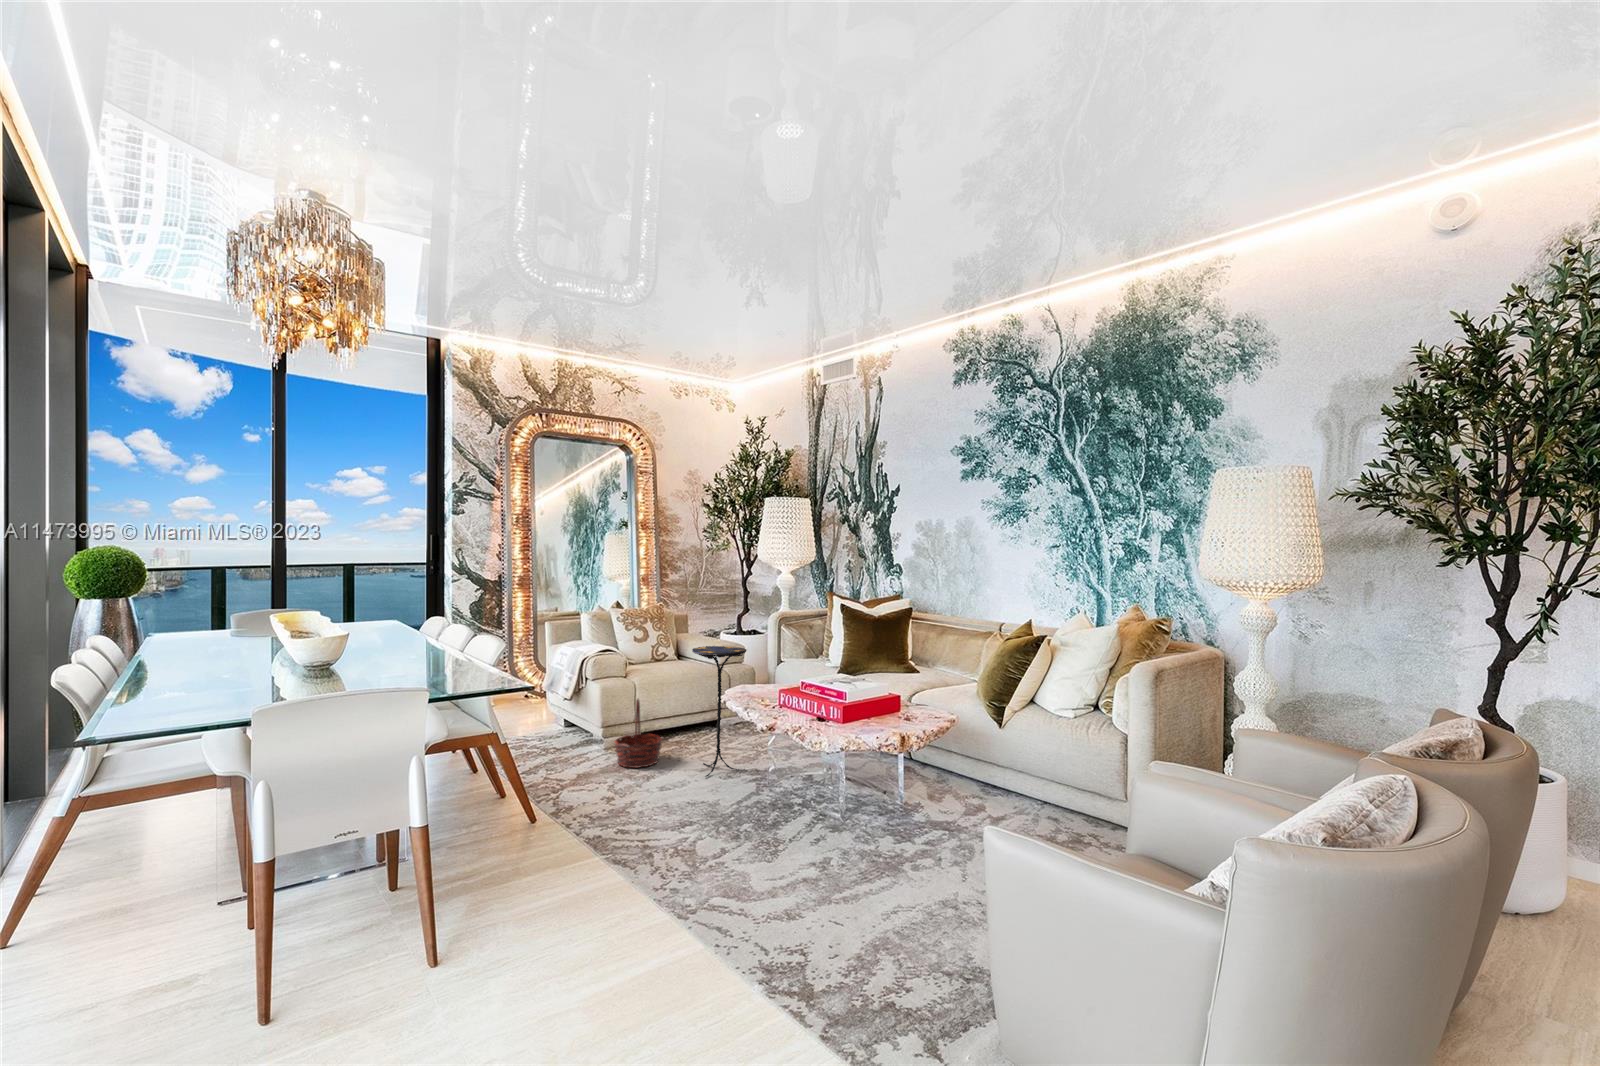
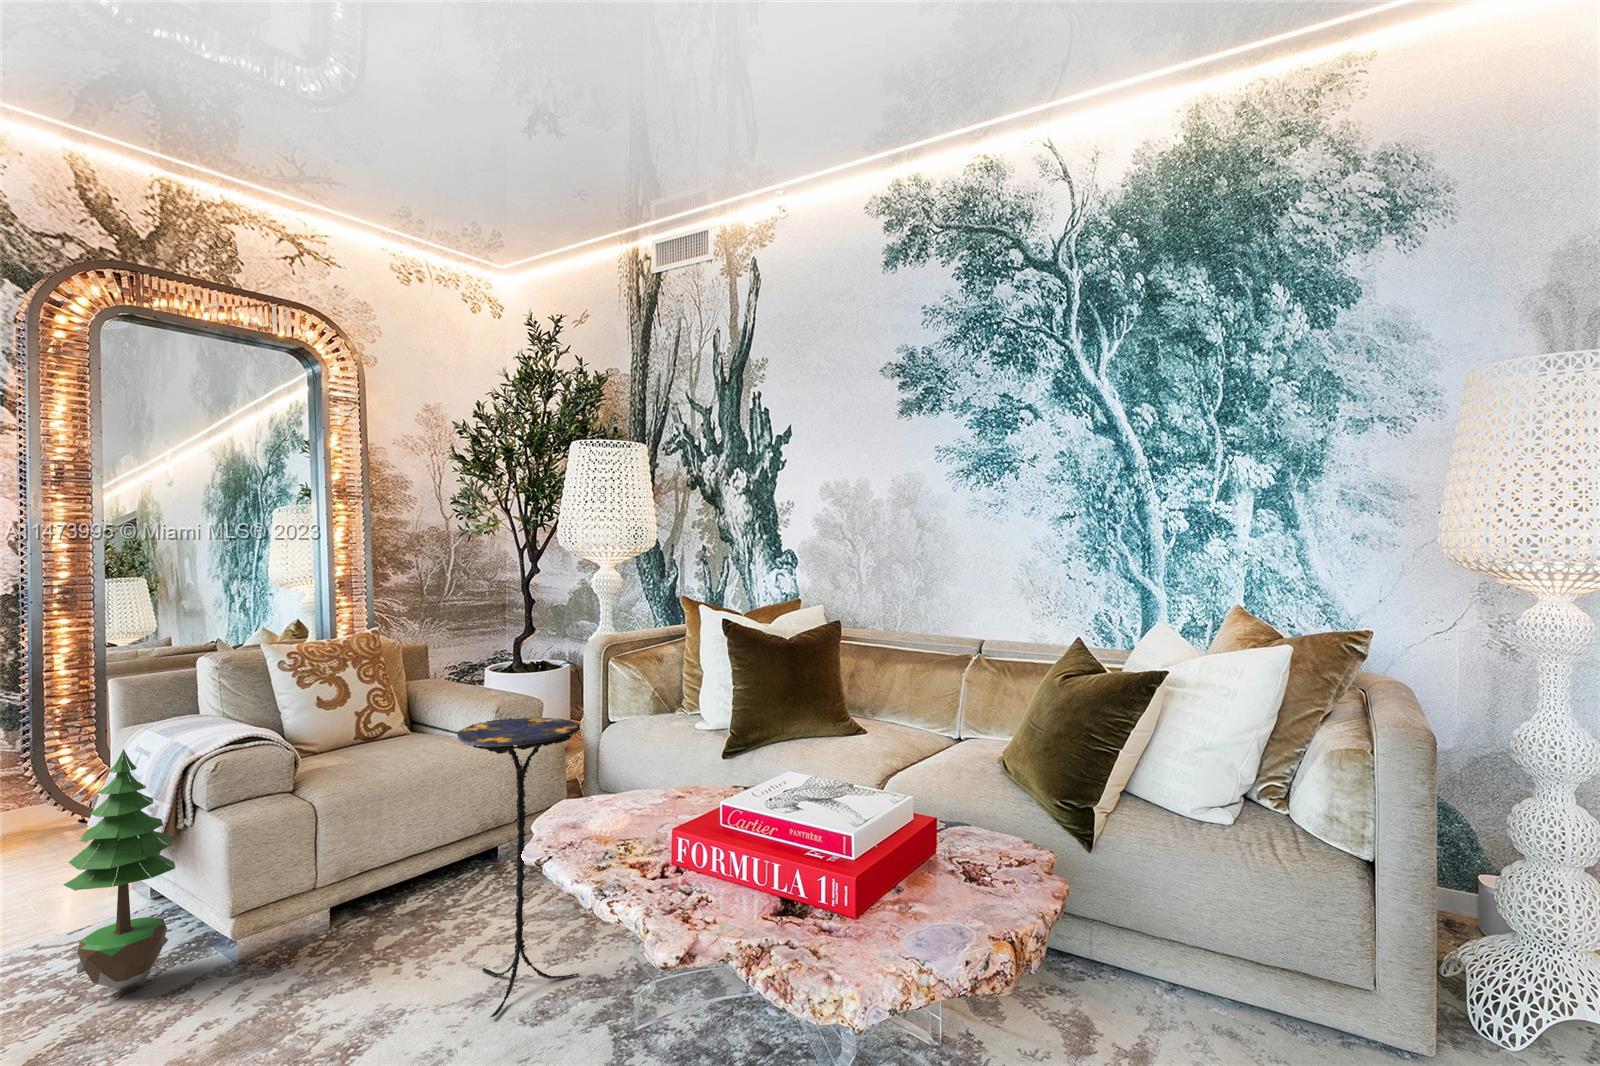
potted tree: none [540,649,579,754] -> present [63,749,175,991]
basket: present [614,699,662,768] -> none [263,848,387,1015]

